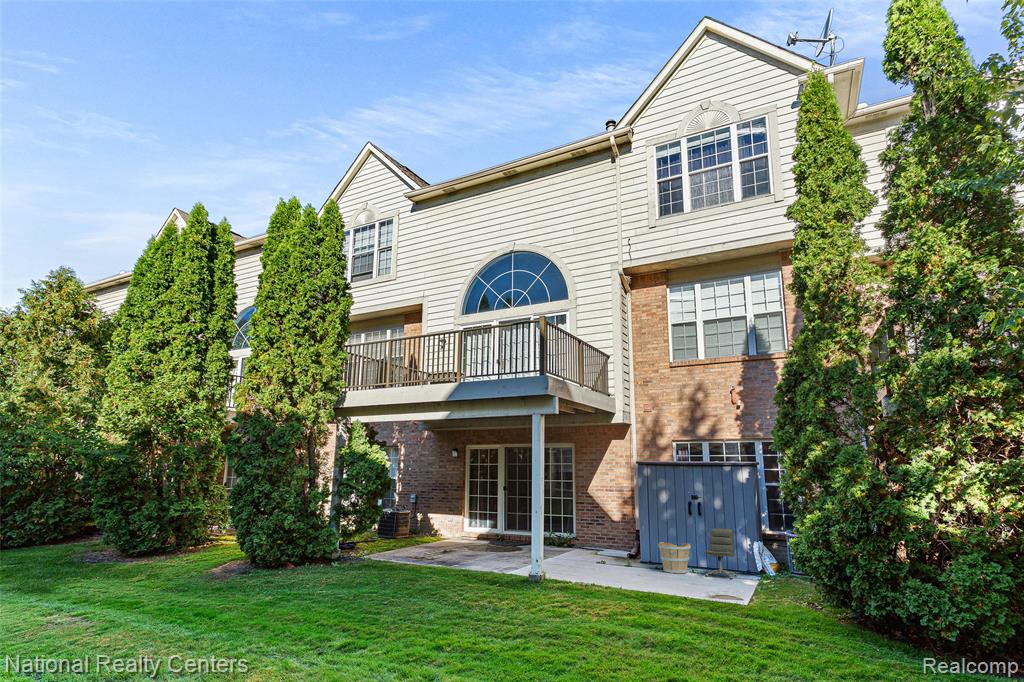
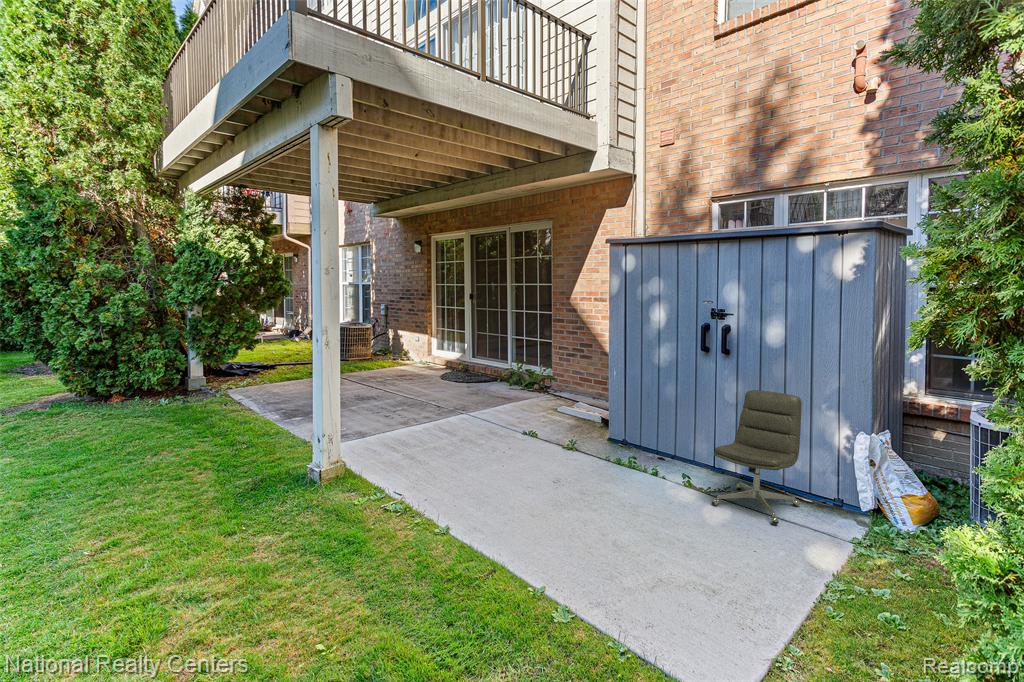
wooden bucket: present [658,542,691,574] -> none [621,409,695,484]

